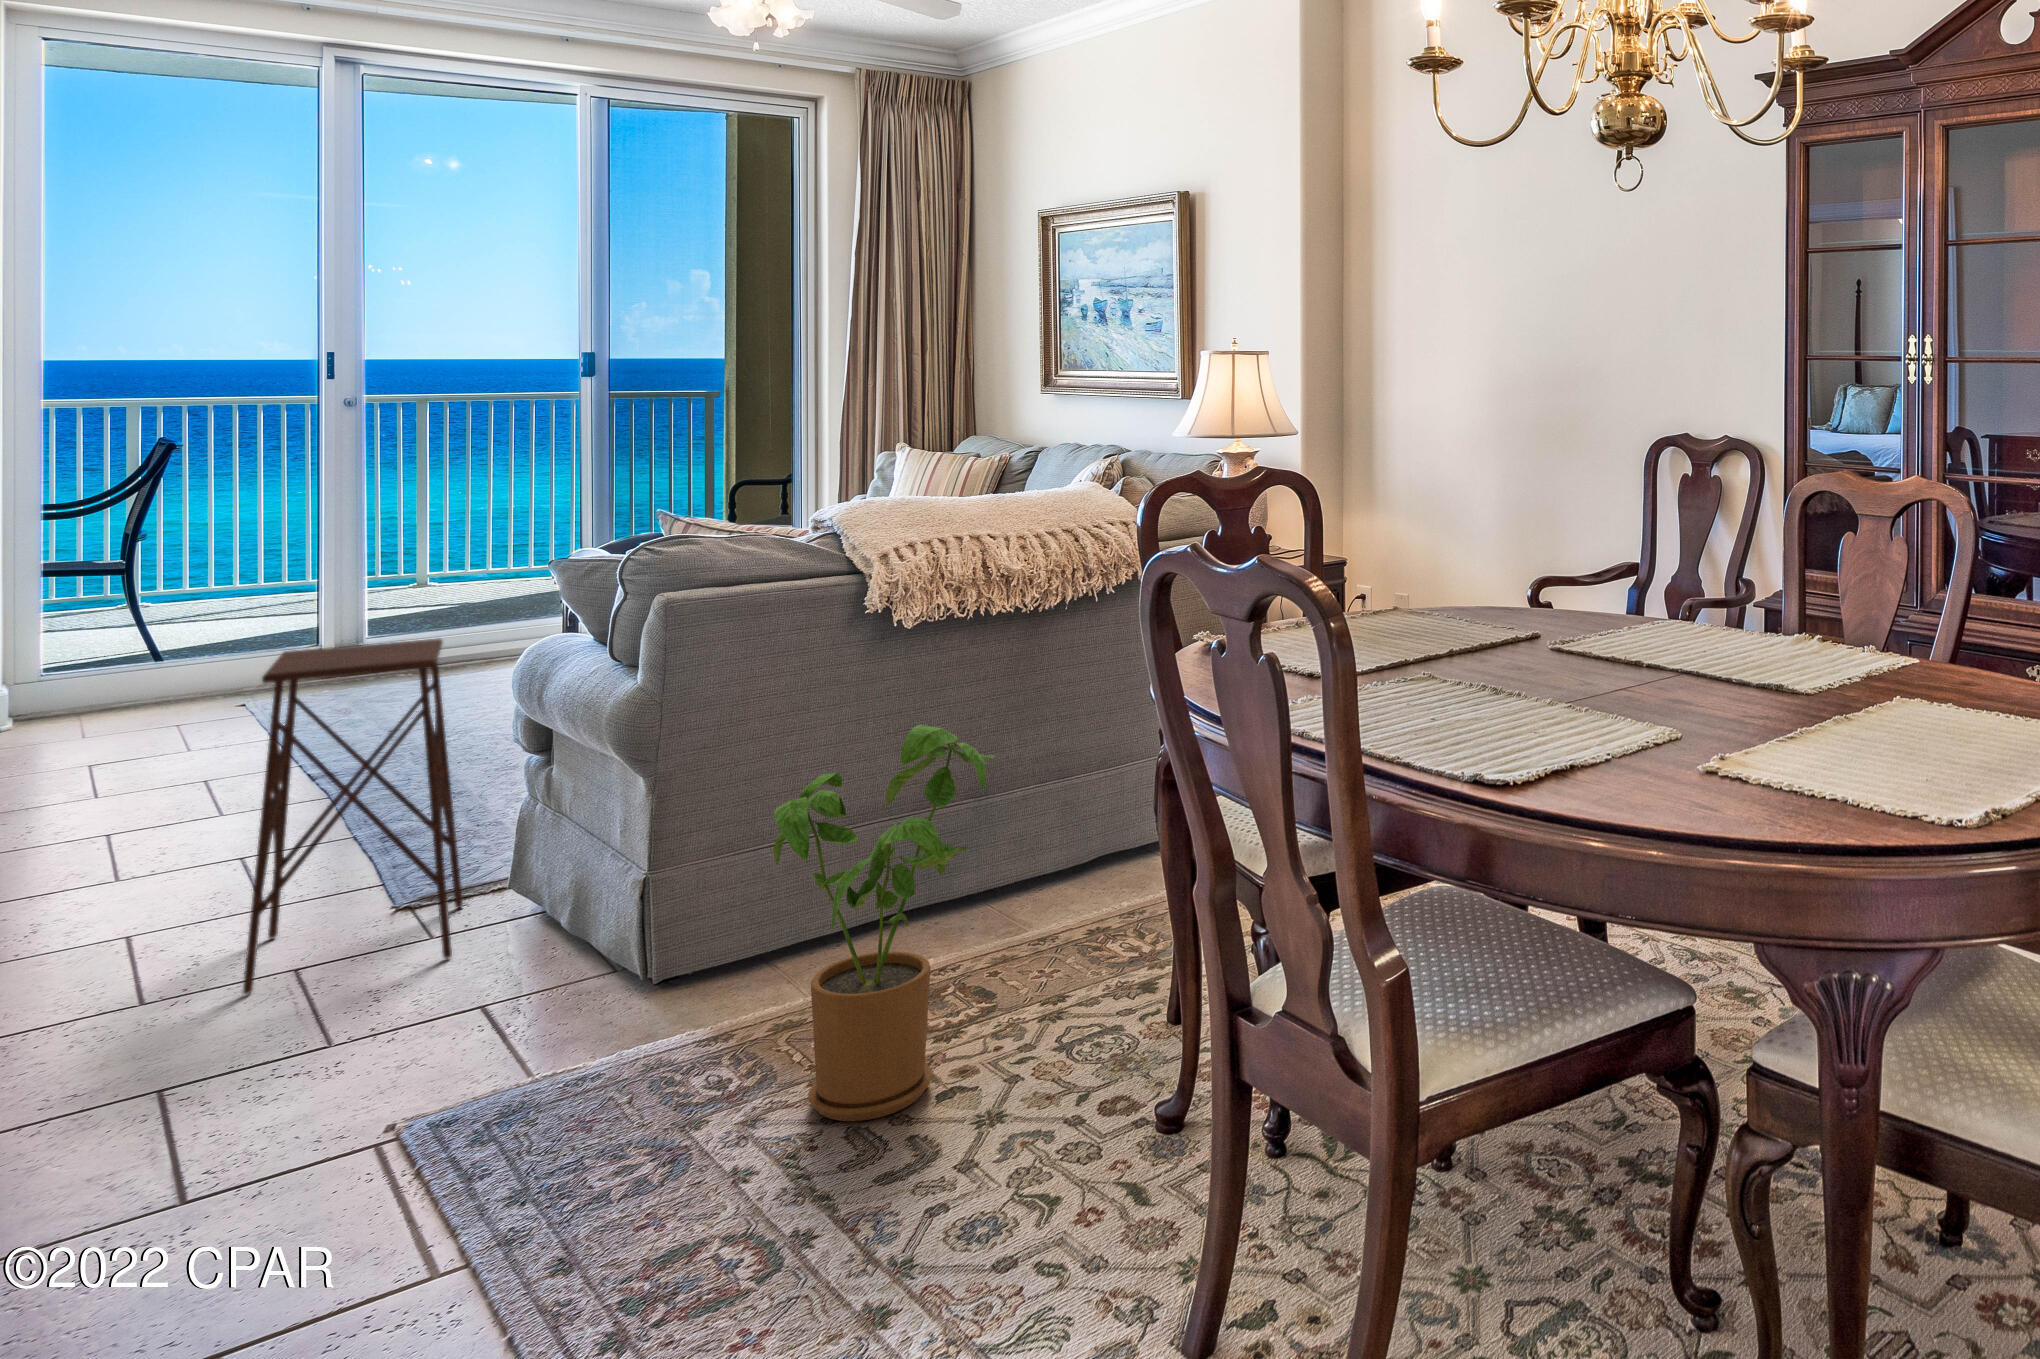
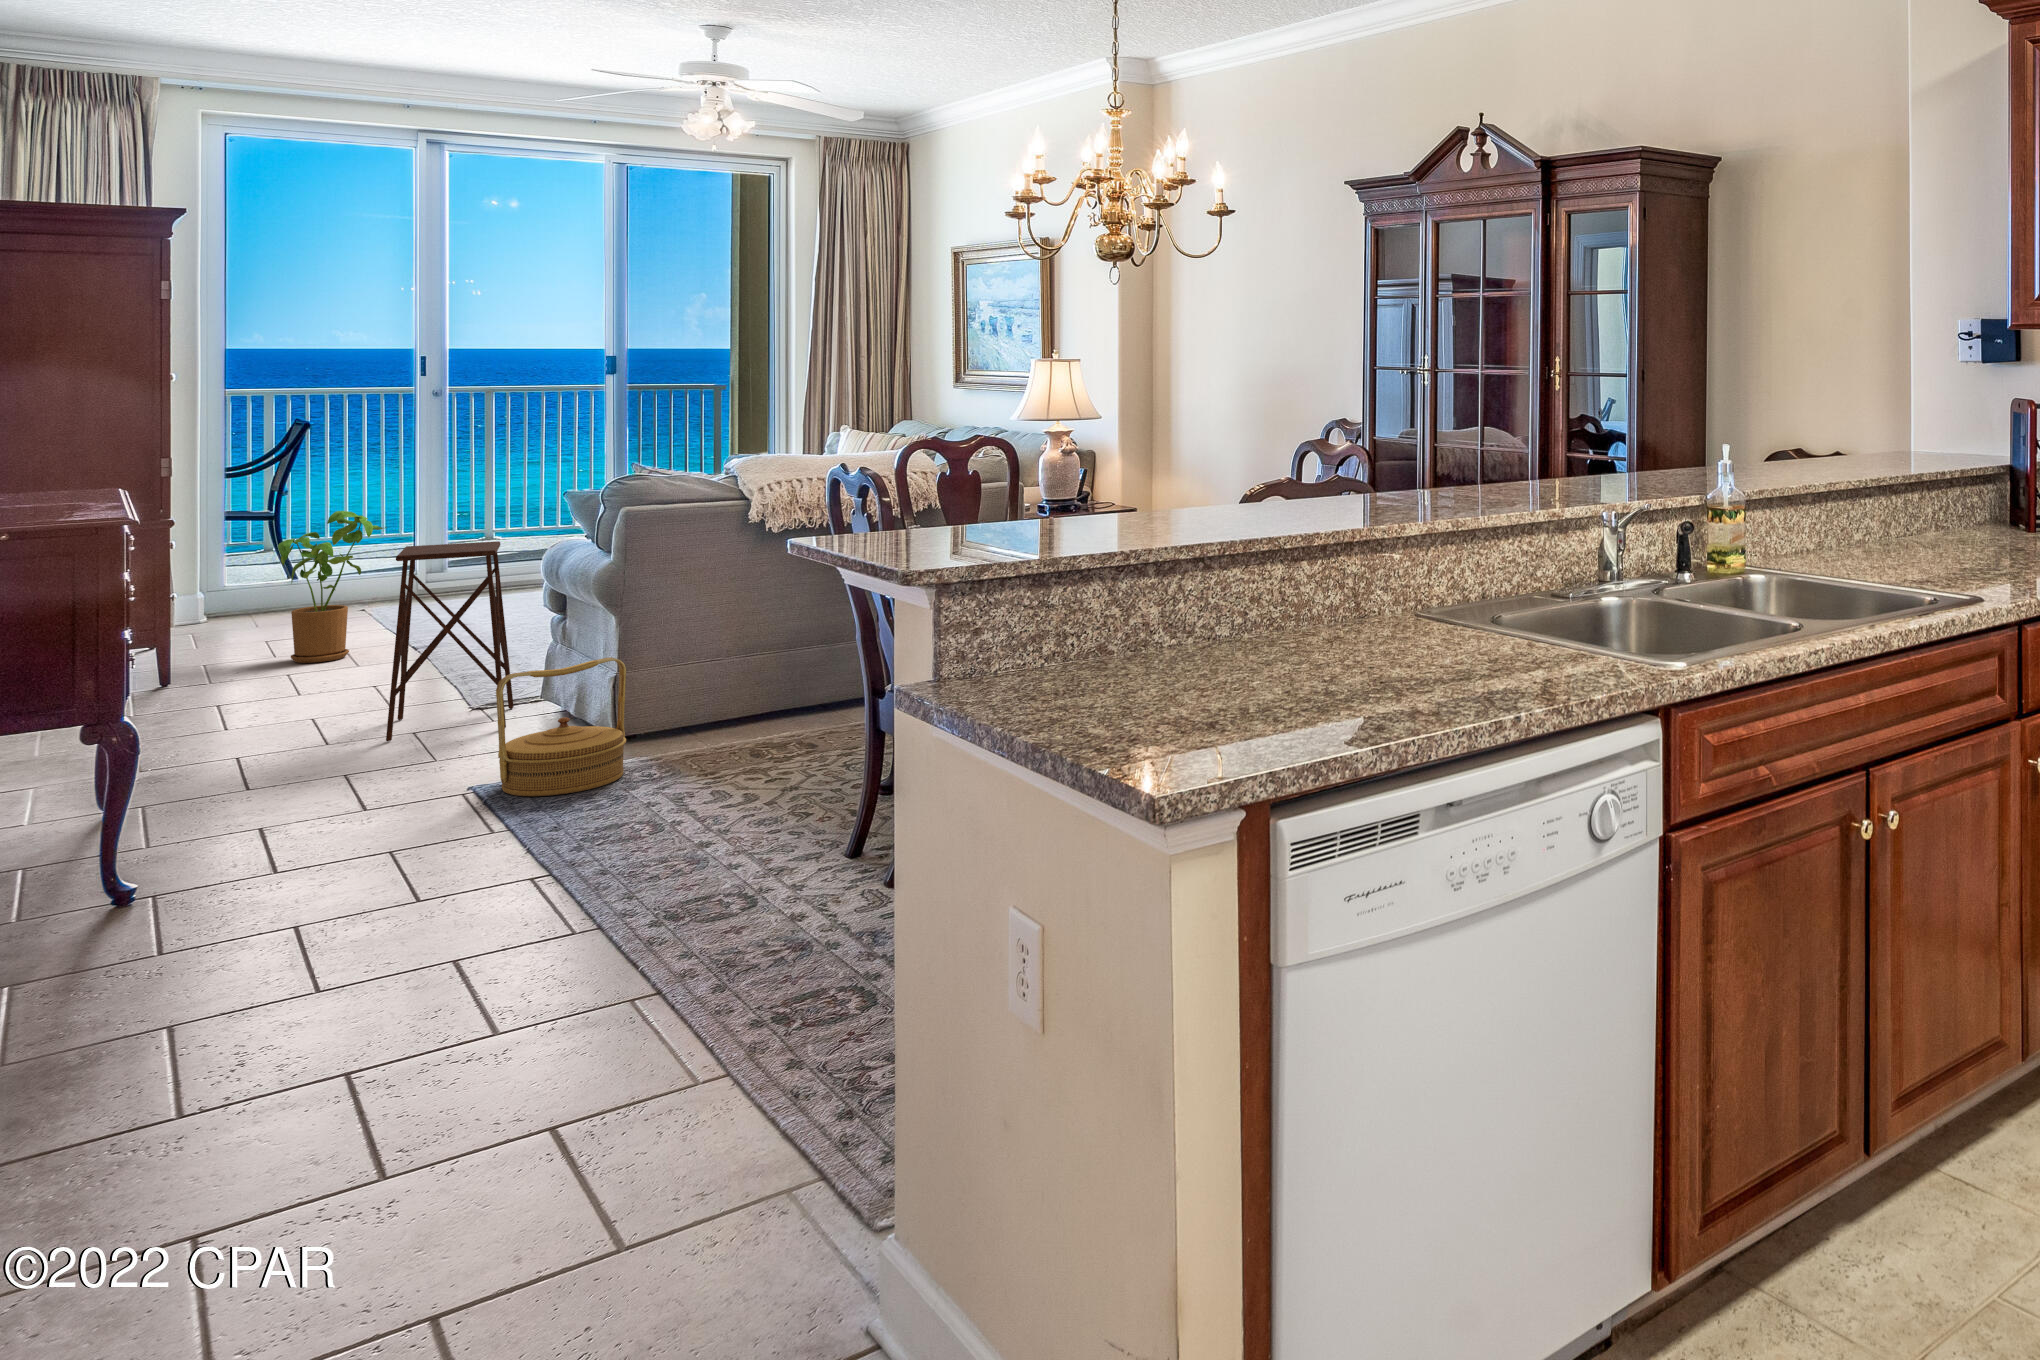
house plant: present [773,725,995,1121] -> present [278,511,386,663]
basket: none [439,866,676,1152] -> present [496,657,626,796]

